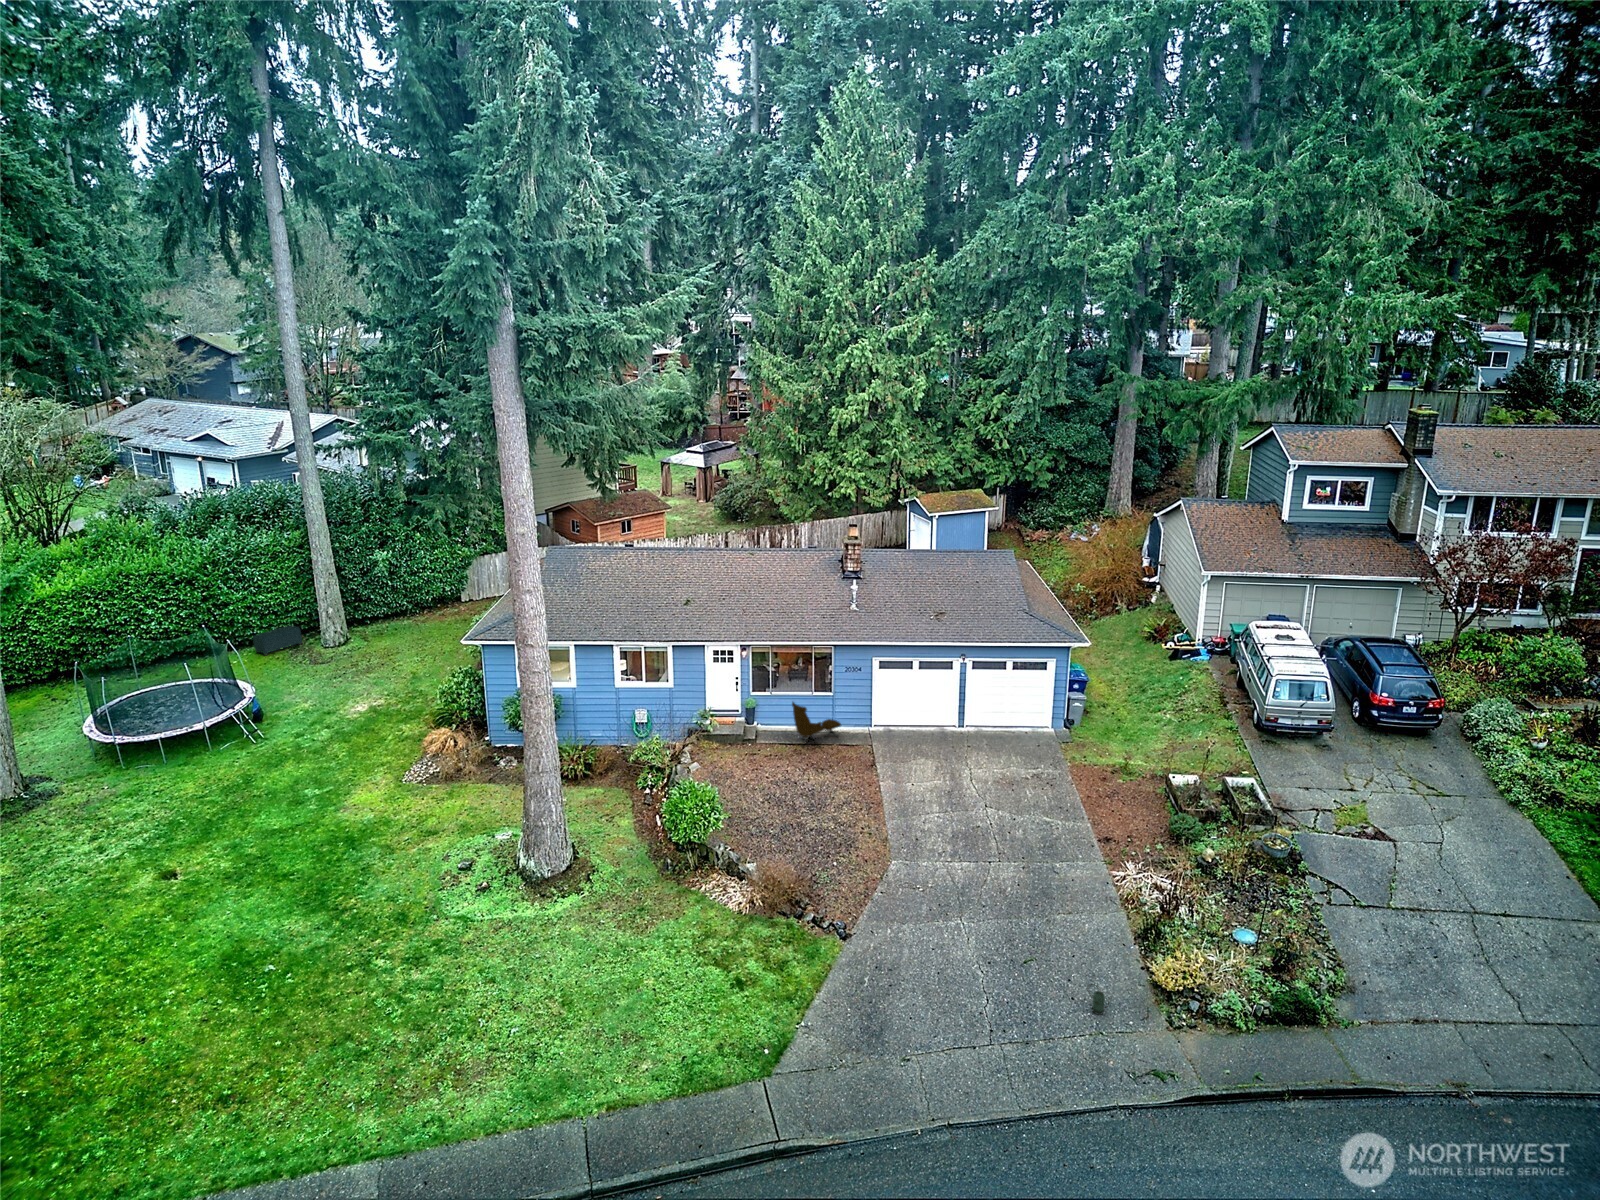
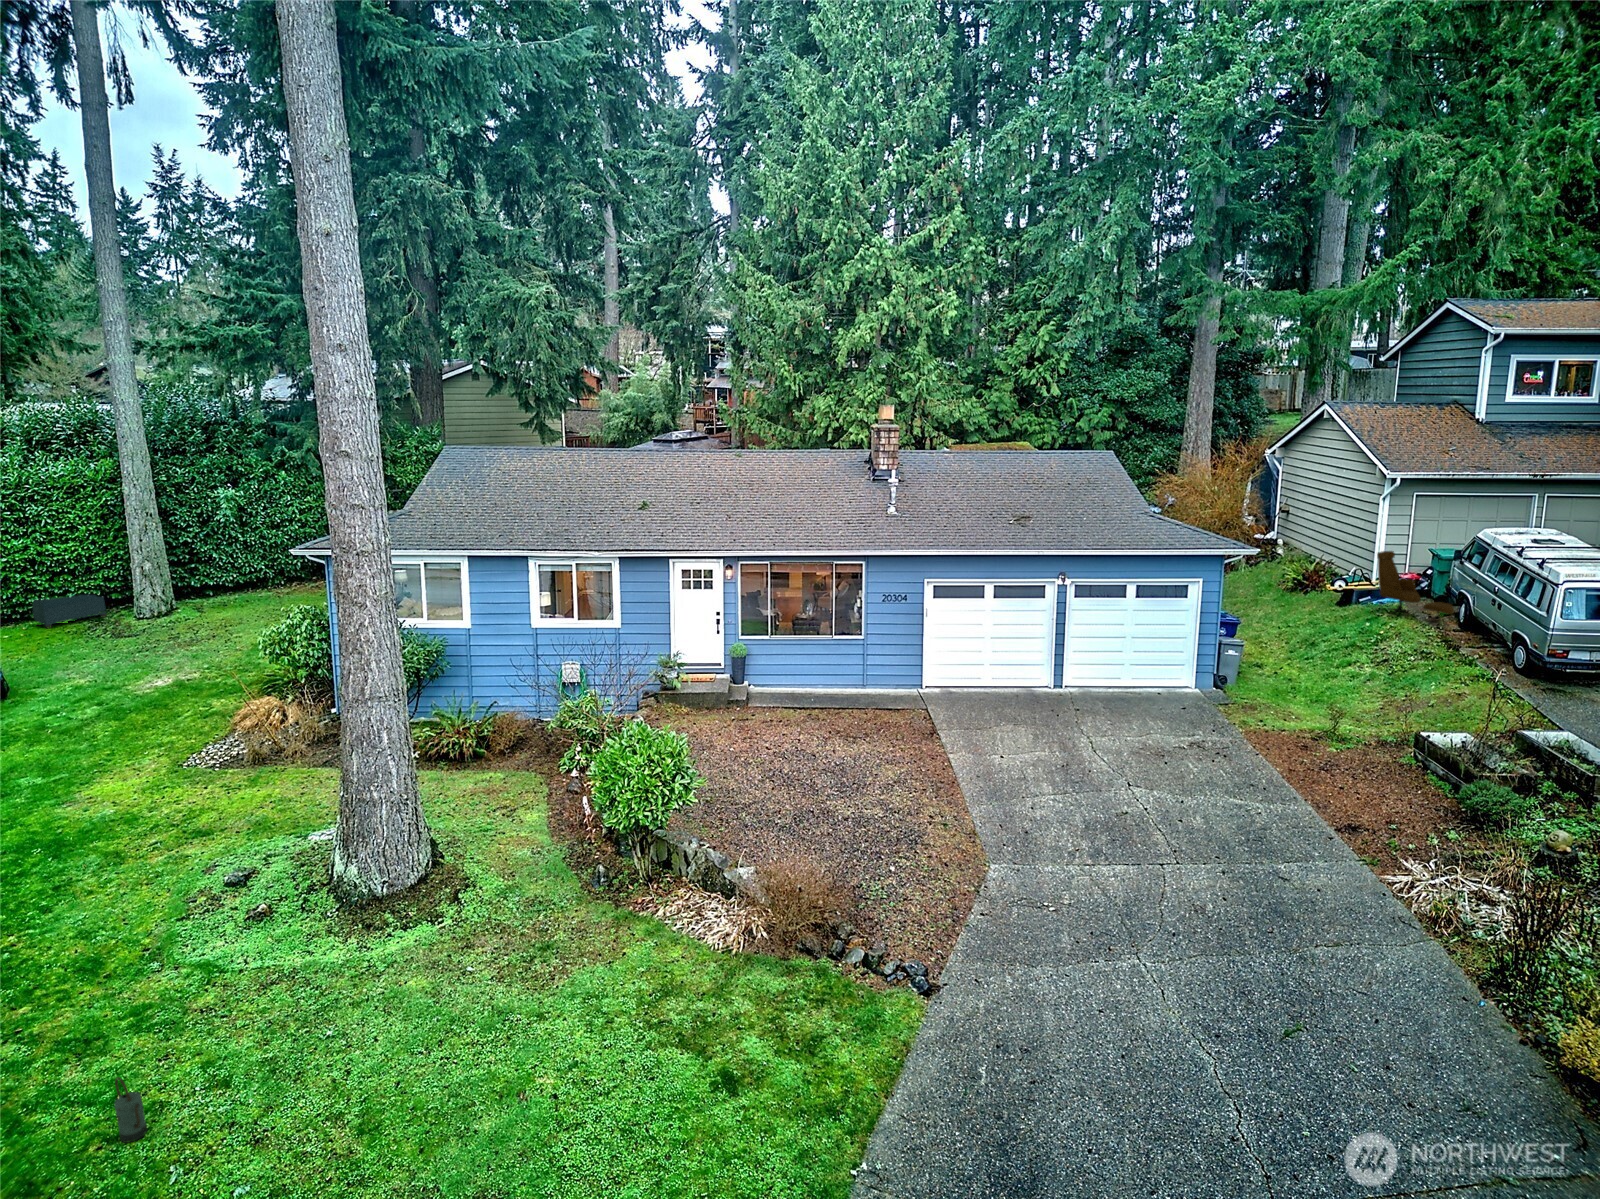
lounge chair: present [792,702,841,743] -> present [1377,551,1454,621]
watering can: present [1092,990,1105,1015] -> present [114,1077,147,1143]

